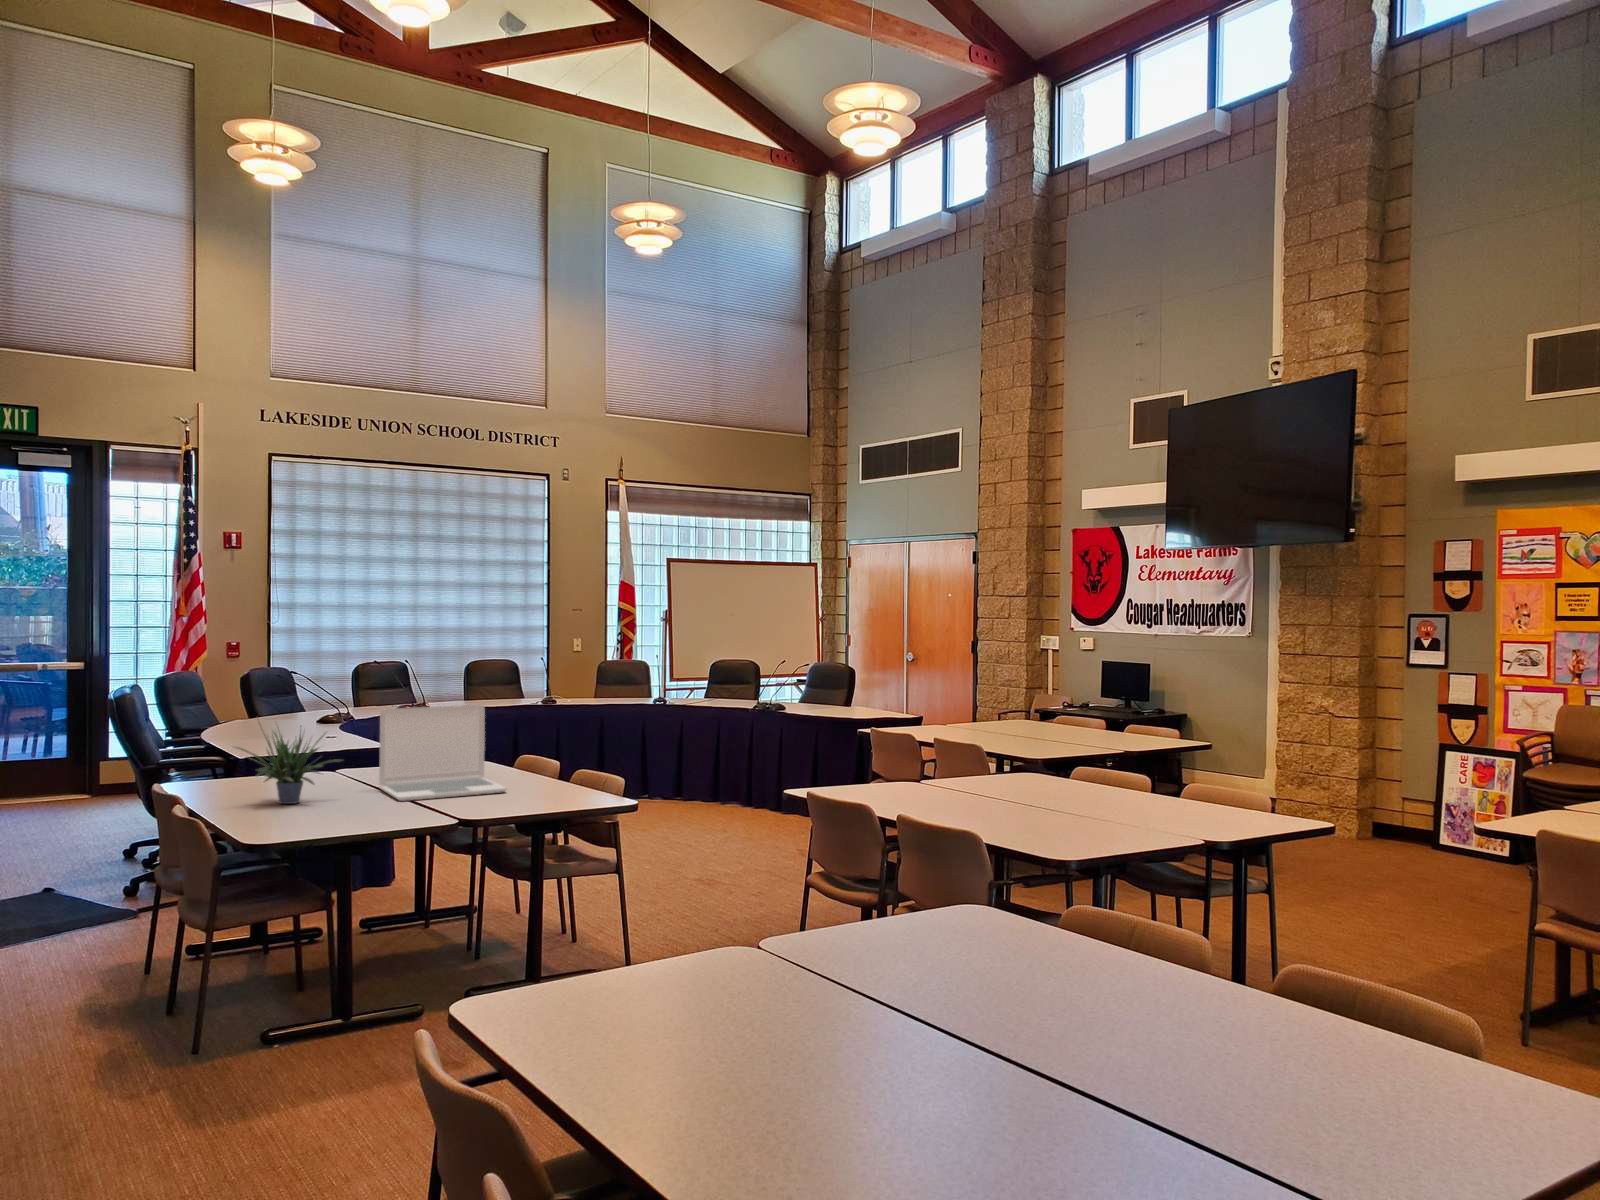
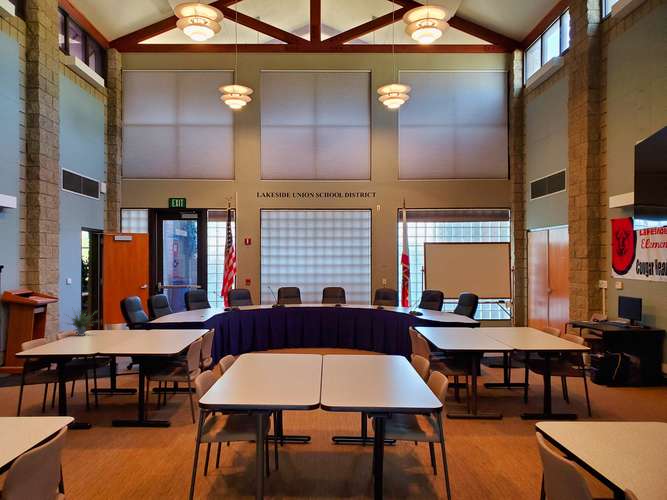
laptop: present [379,705,507,801] -> none [106,304,158,338]

